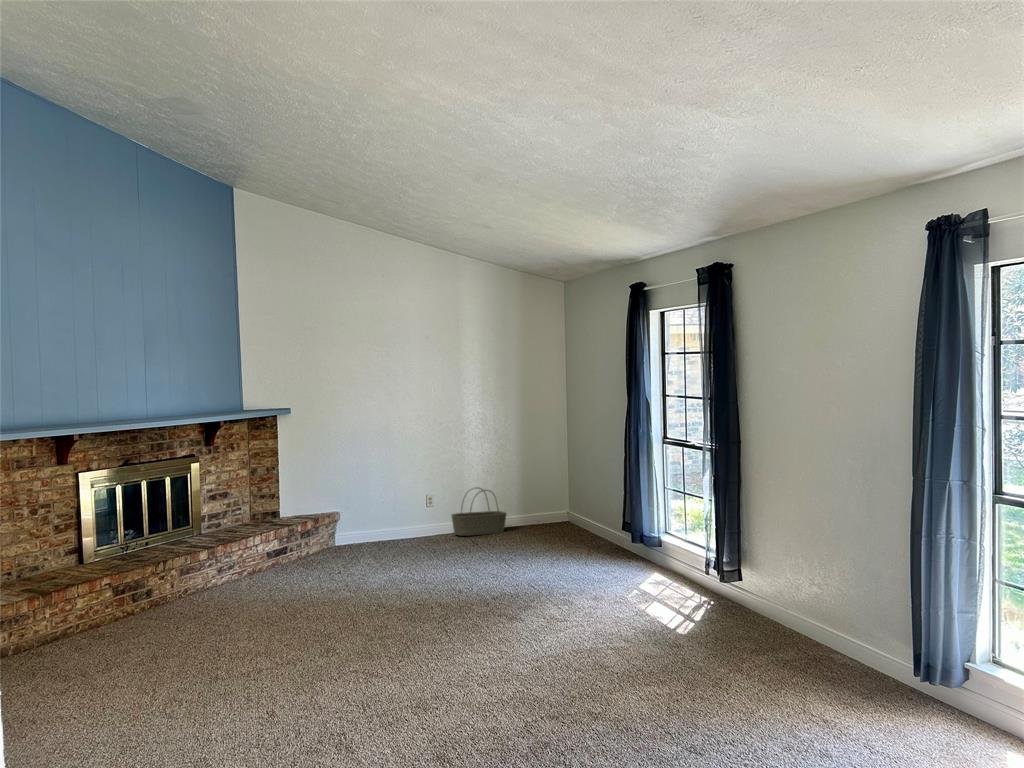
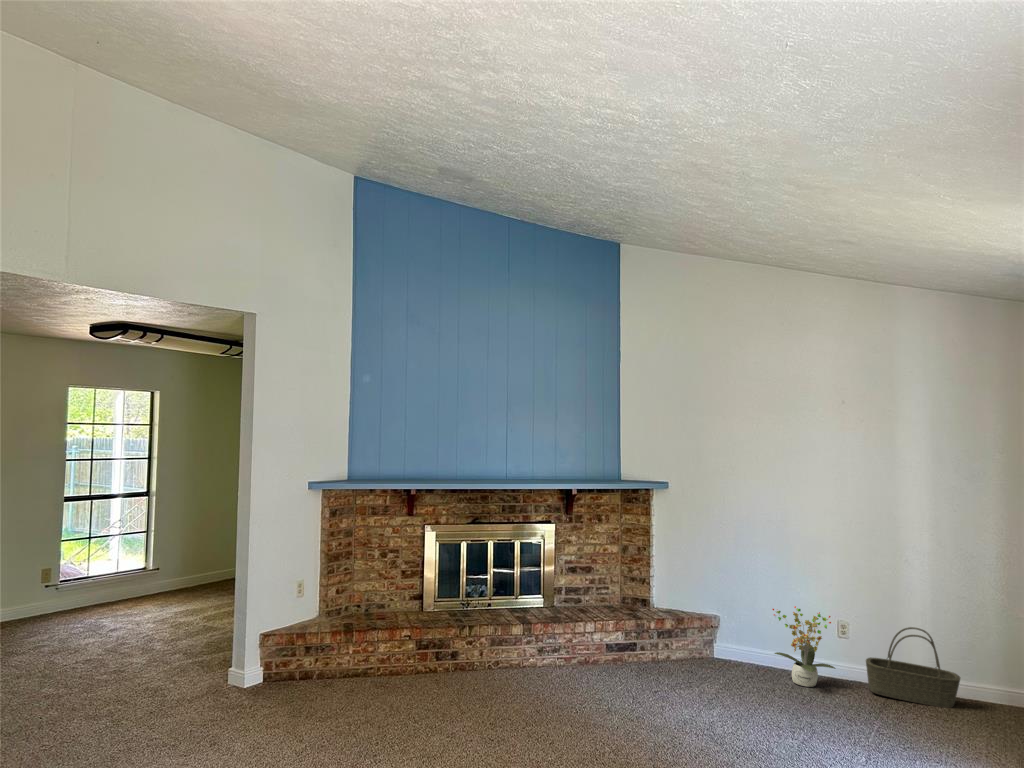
potted plant: none [392,490,437,544] -> present [772,606,835,687]

